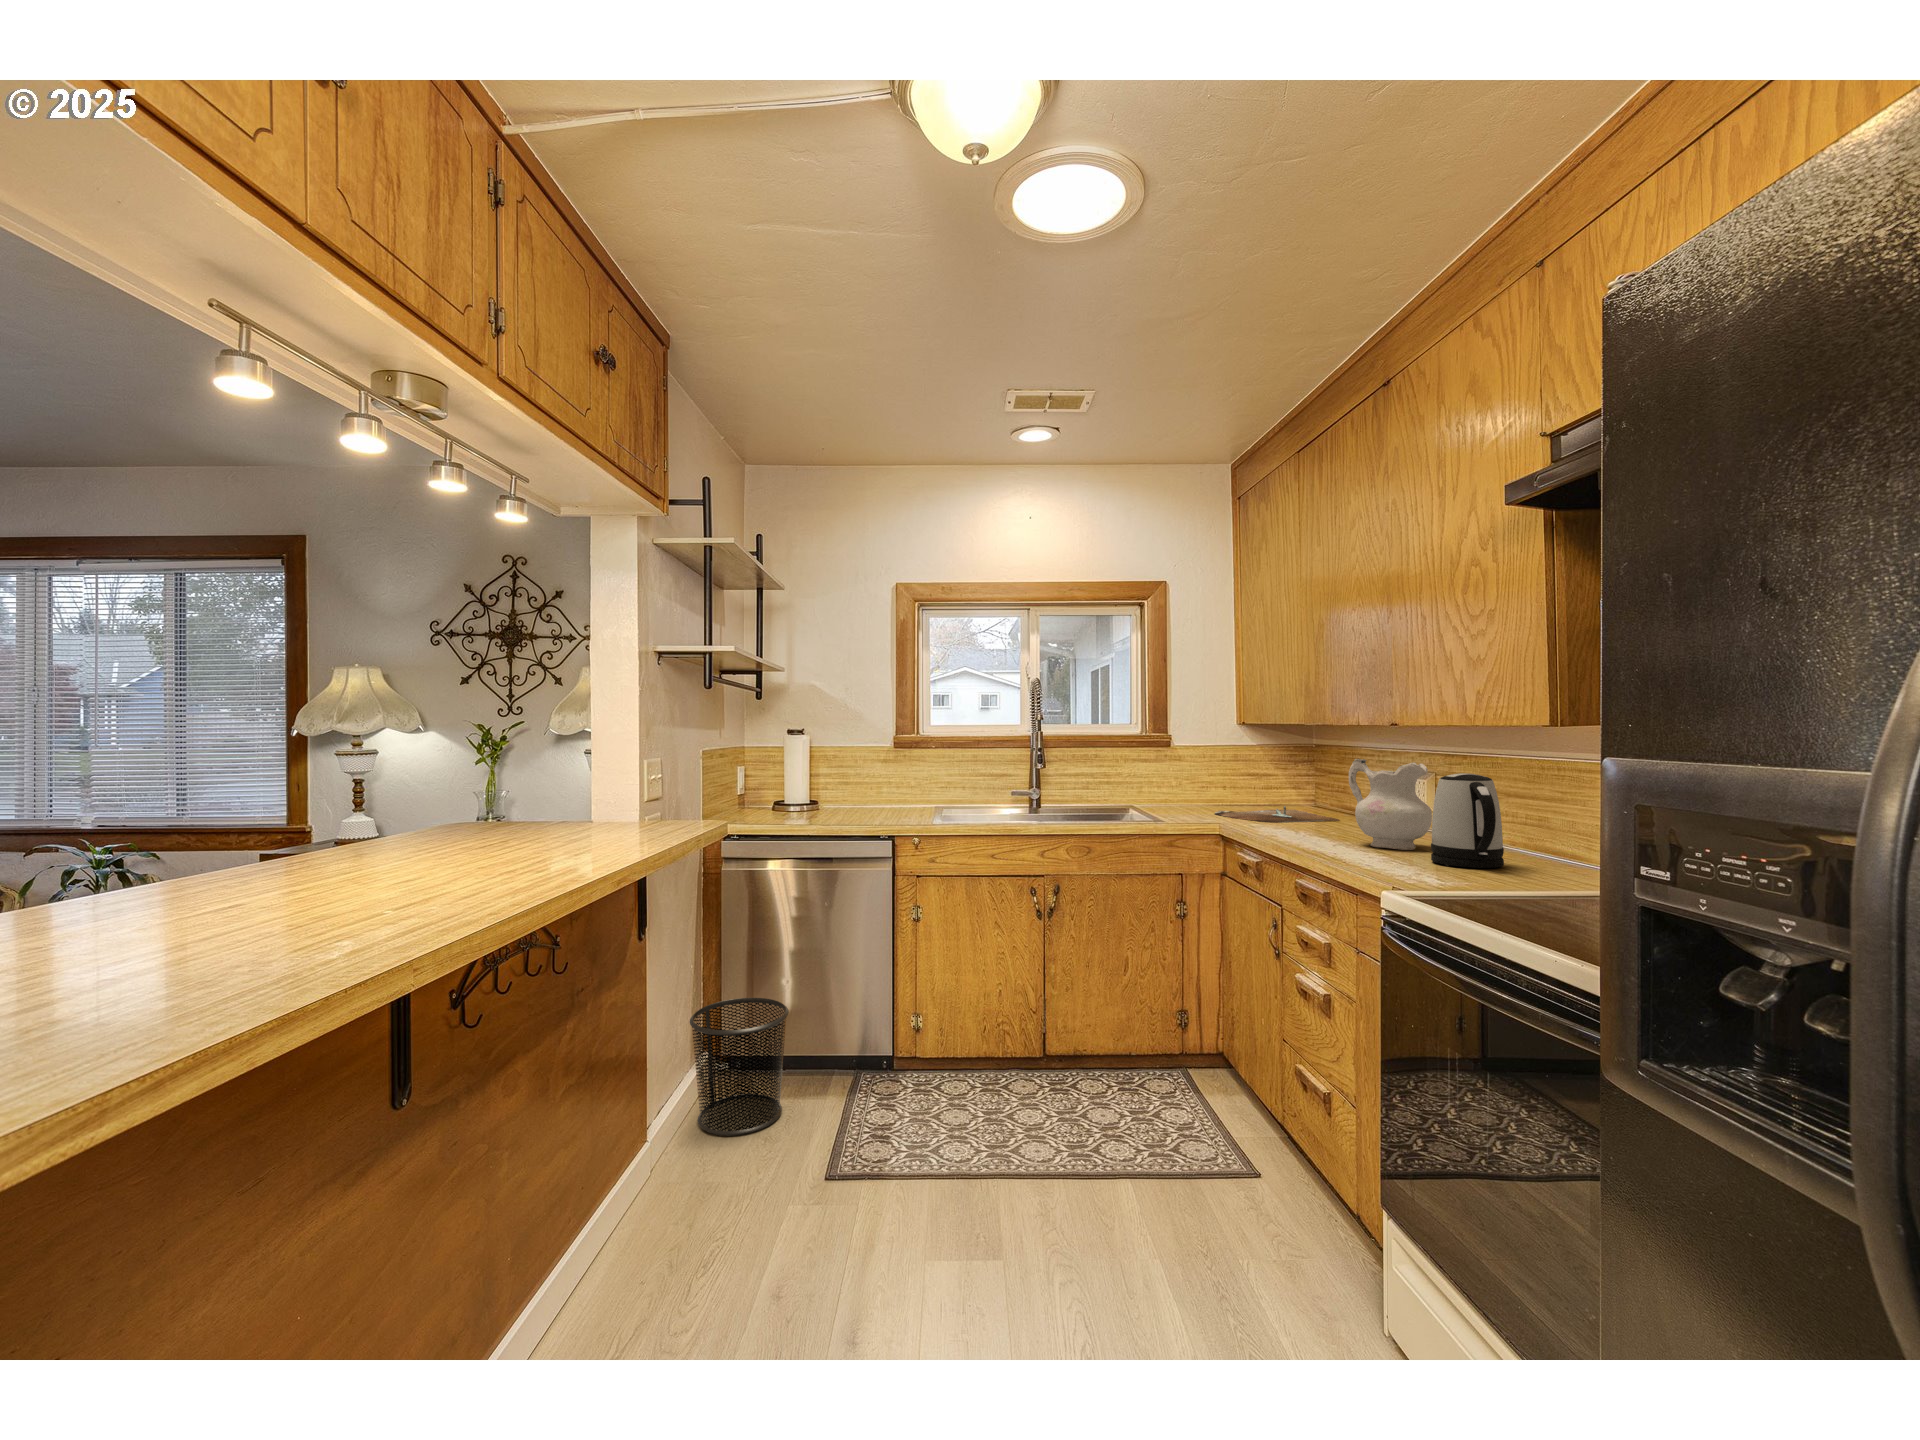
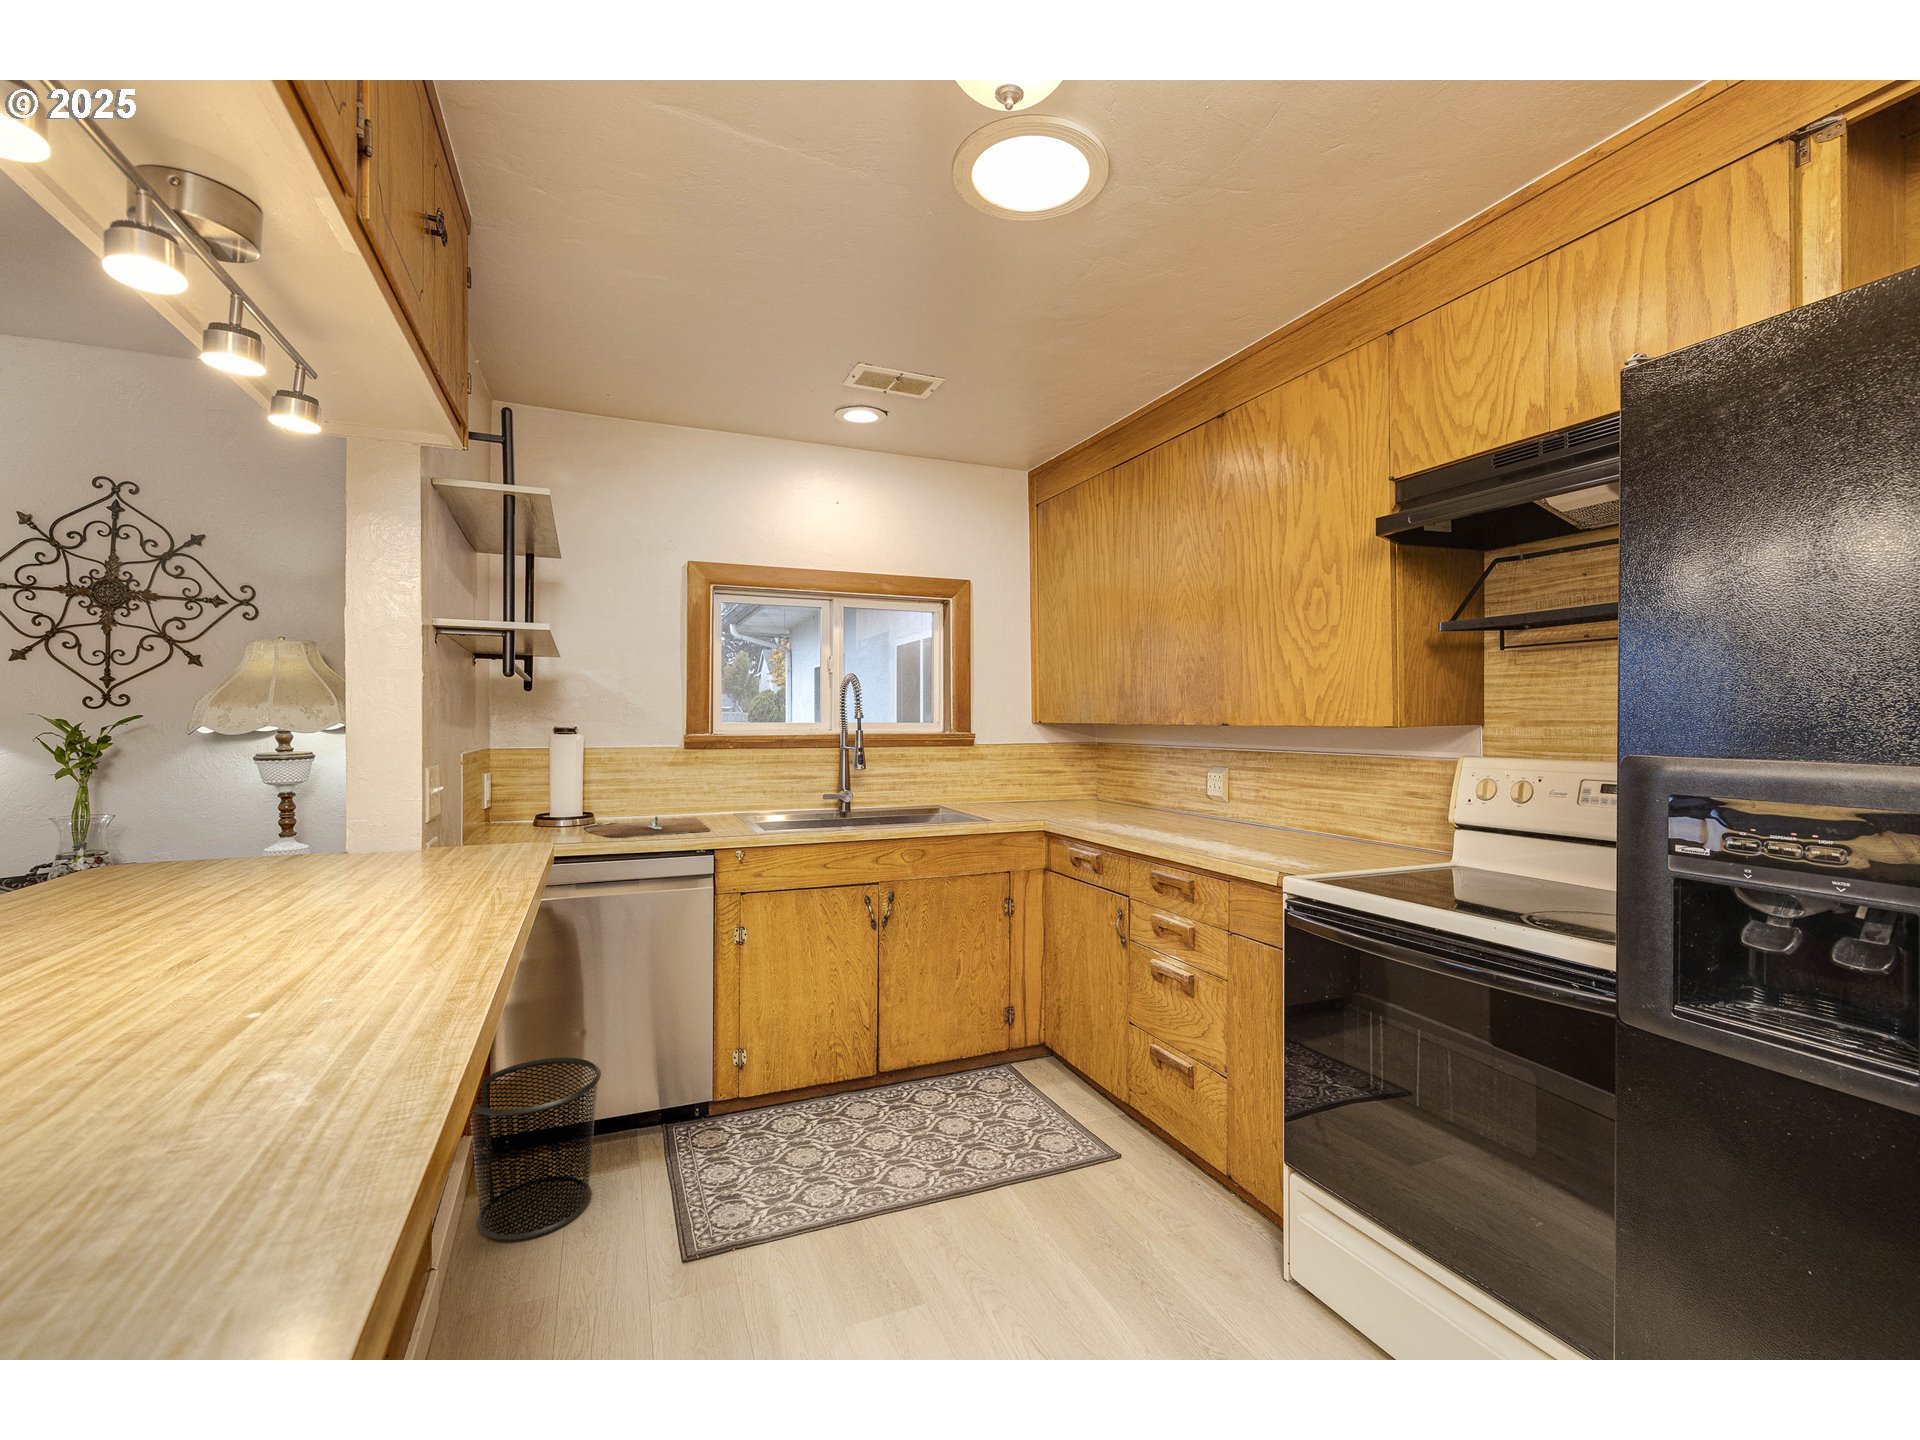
ceramic pitcher: present [1349,759,1432,850] -> none [1178,757,1249,839]
kettle: present [1431,774,1504,868] -> none [1267,771,1328,853]
cutting board: present [1215,806,1339,823] -> present [584,816,710,838]

